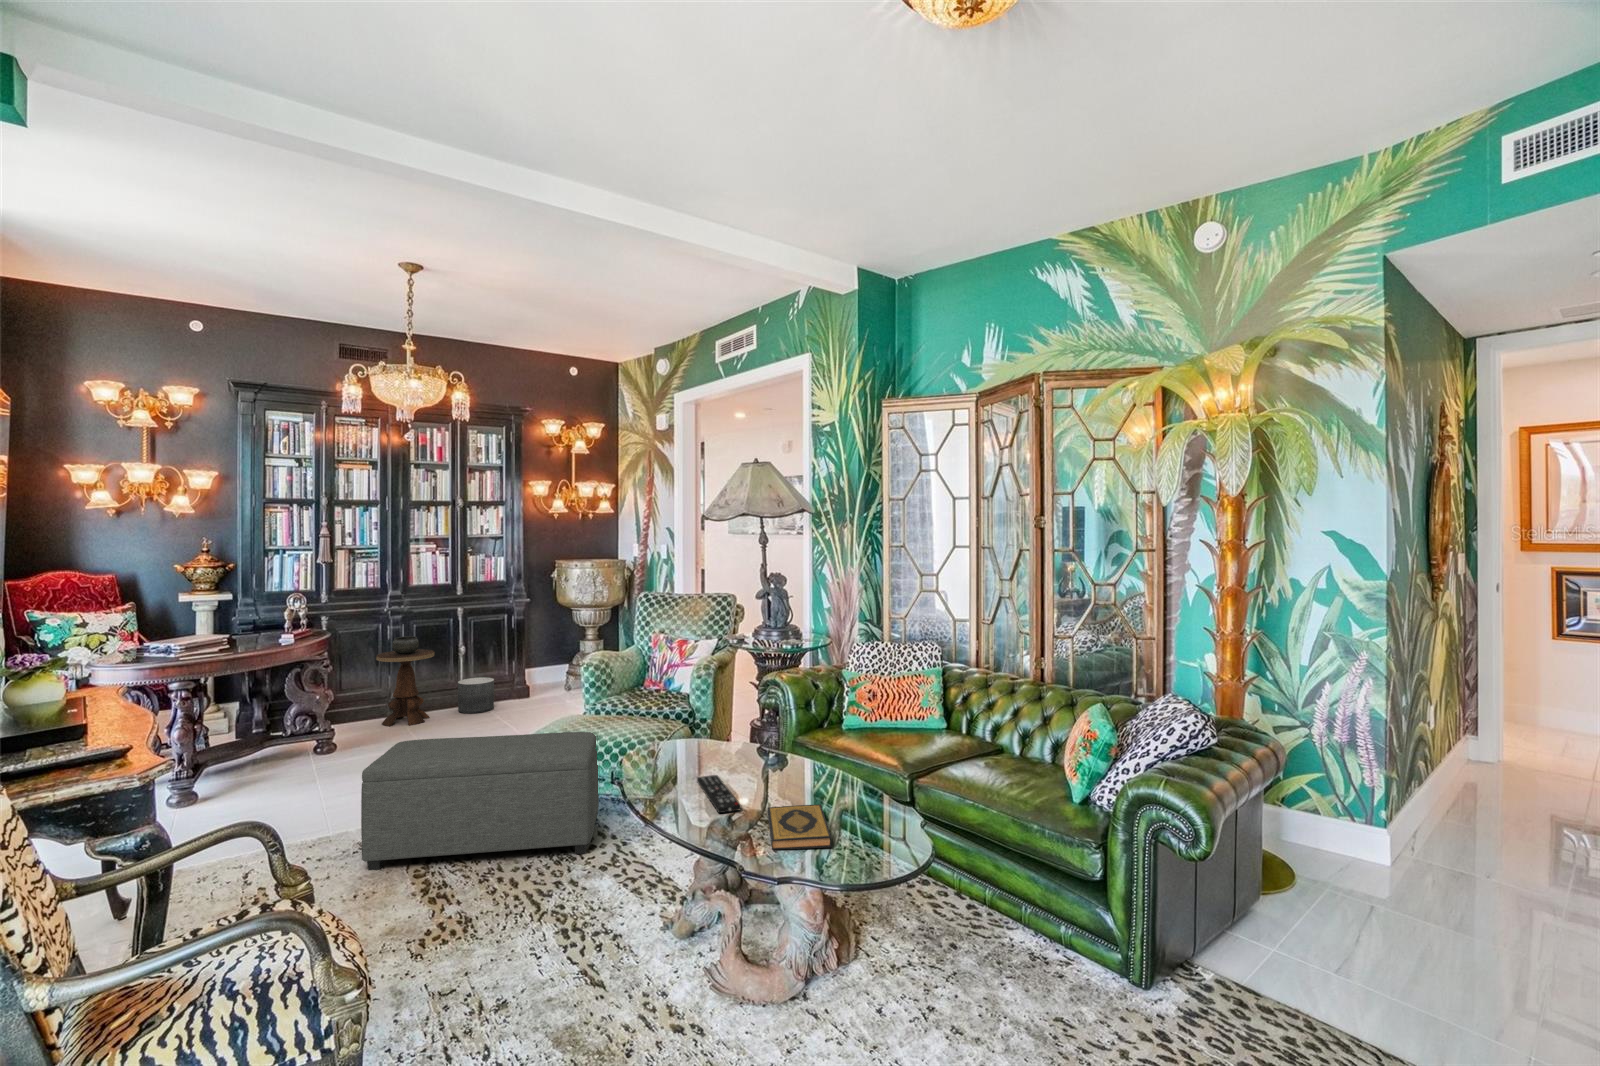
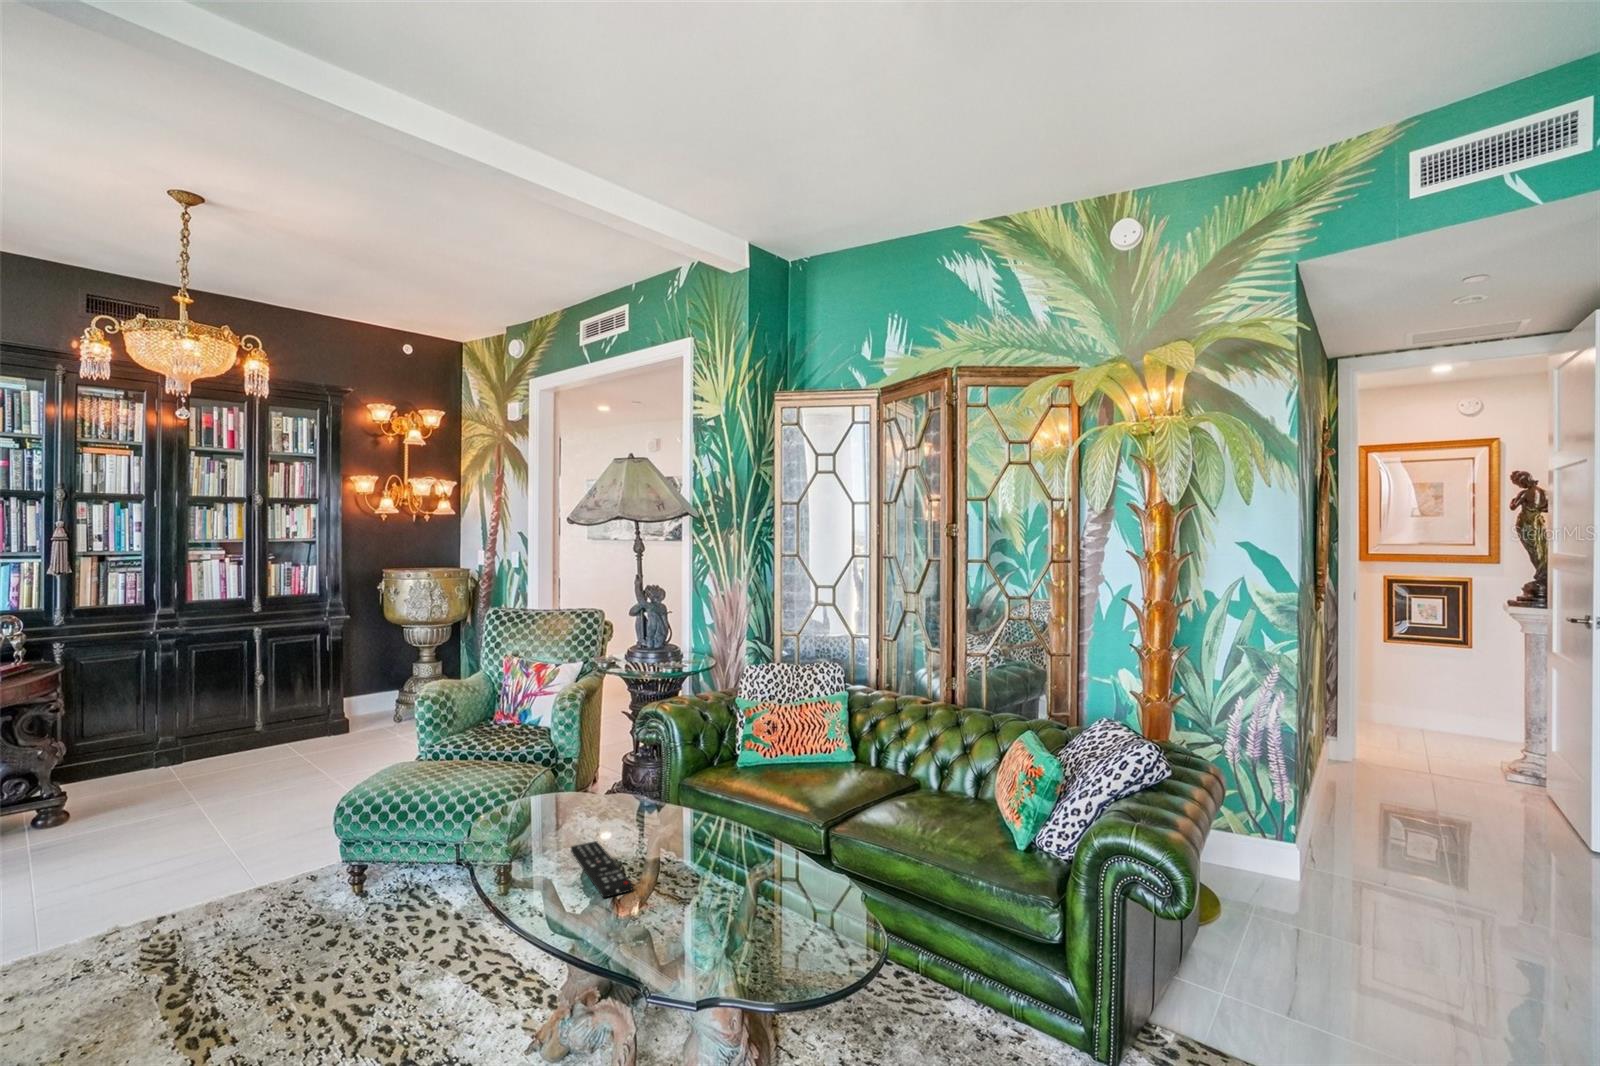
side table: present [376,636,434,726] -> none [133,666,217,781]
planter: present [458,678,494,713] -> none [250,713,300,758]
ottoman: present [361,732,599,870] -> none [86,787,437,1001]
hardback book: present [767,804,831,849] -> none [666,876,753,948]

